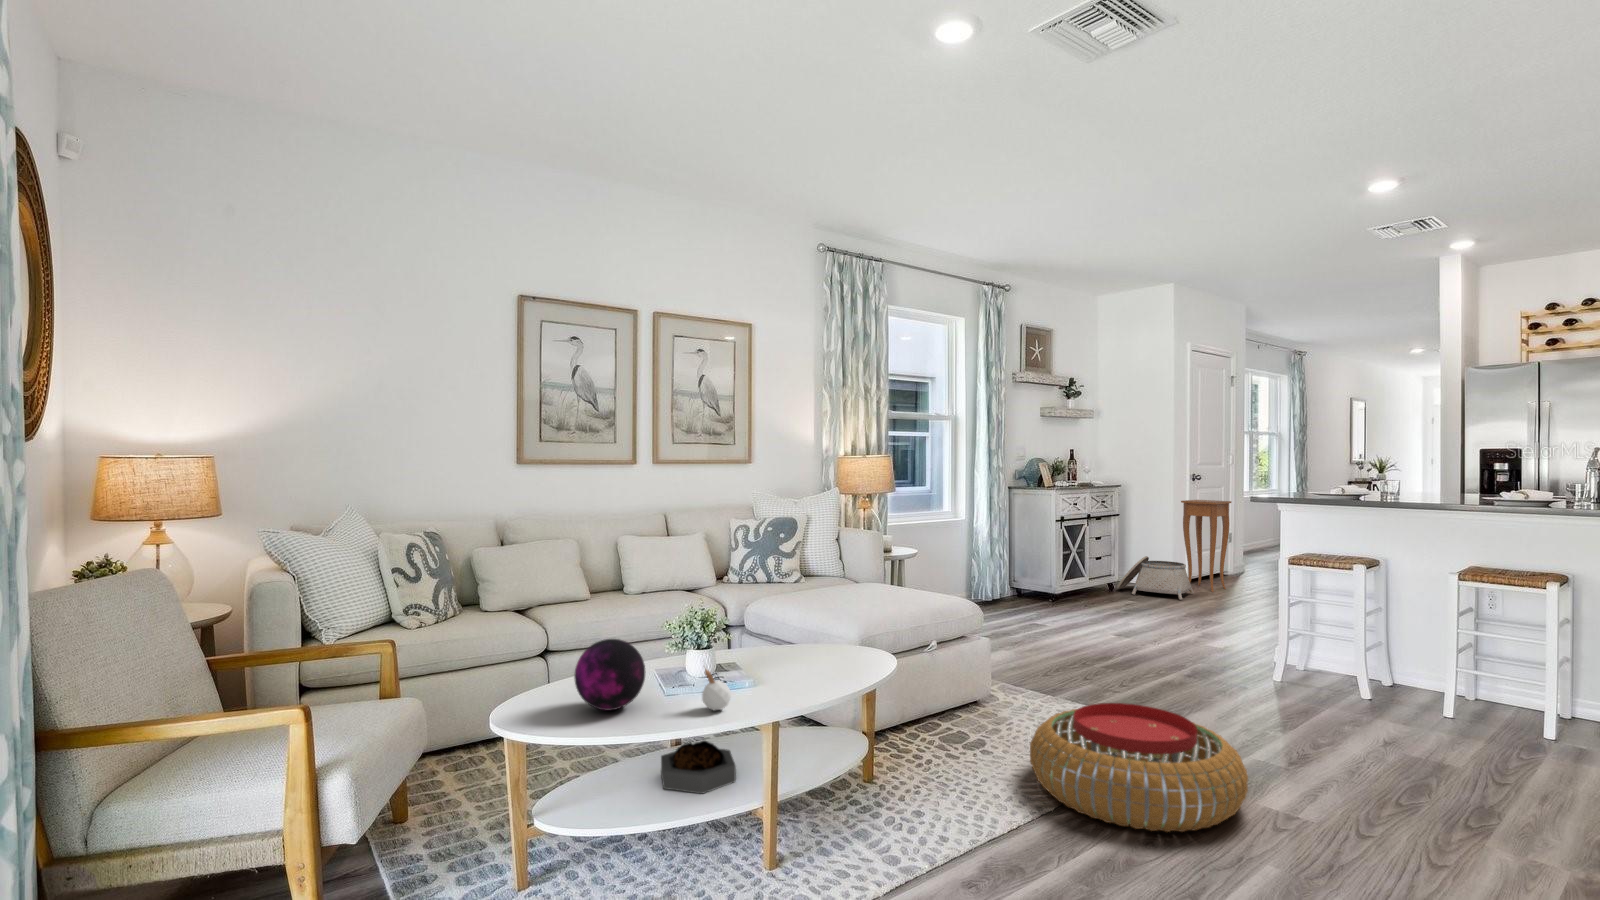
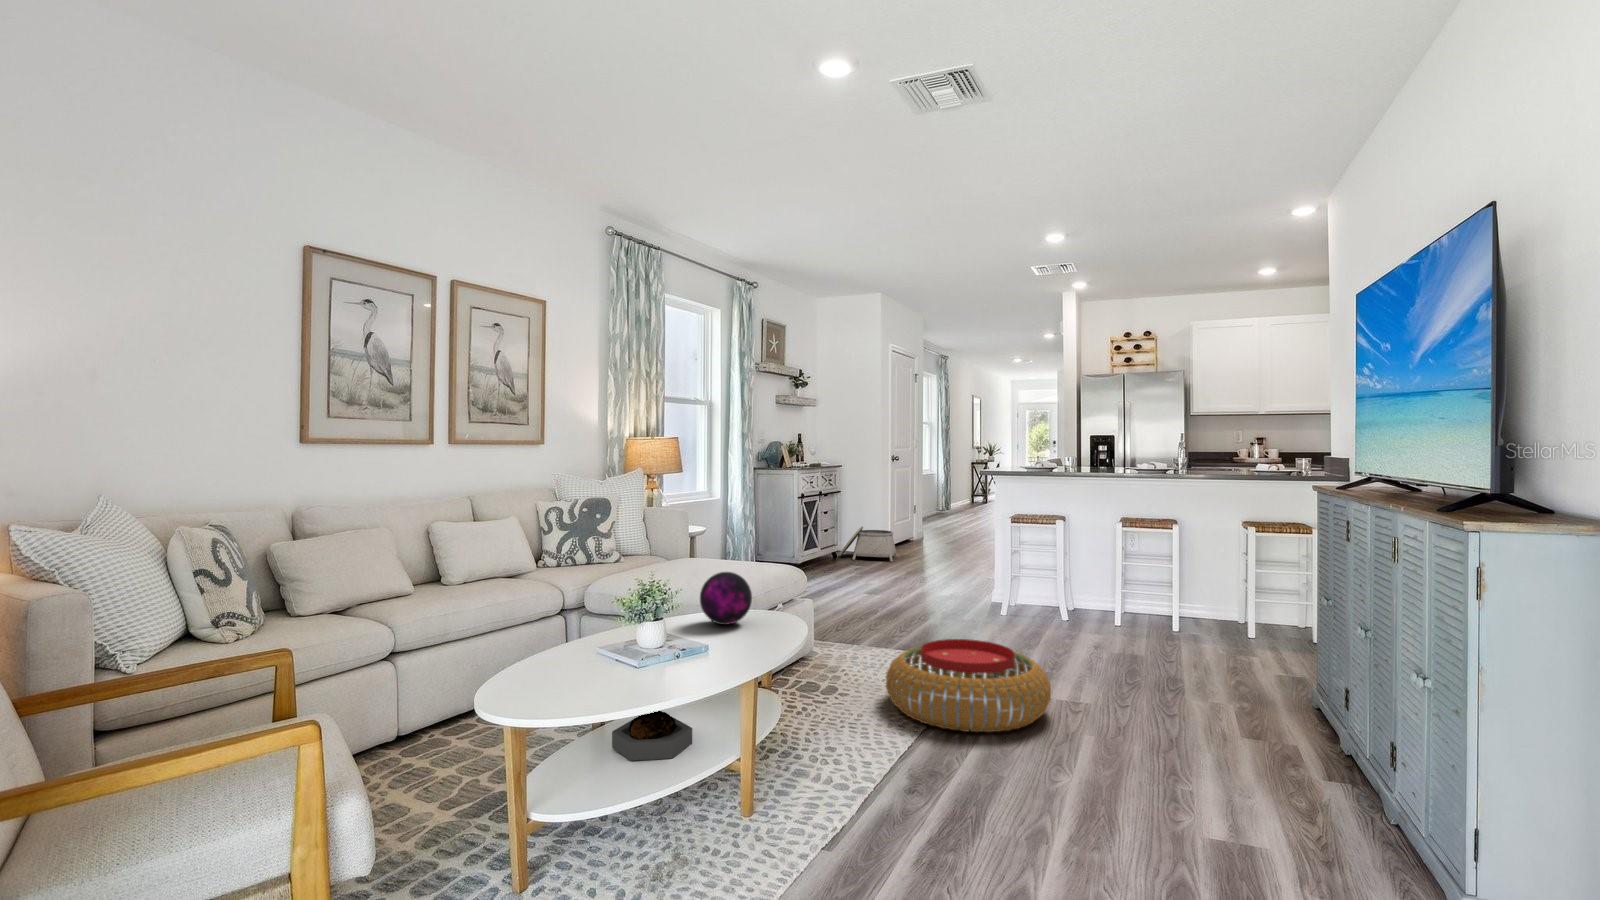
side table: present [1181,500,1231,592] -> none [885,477,922,554]
decorative orb: present [574,639,646,710] -> present [700,572,752,625]
candle: present [702,668,731,710] -> none [677,630,705,677]

